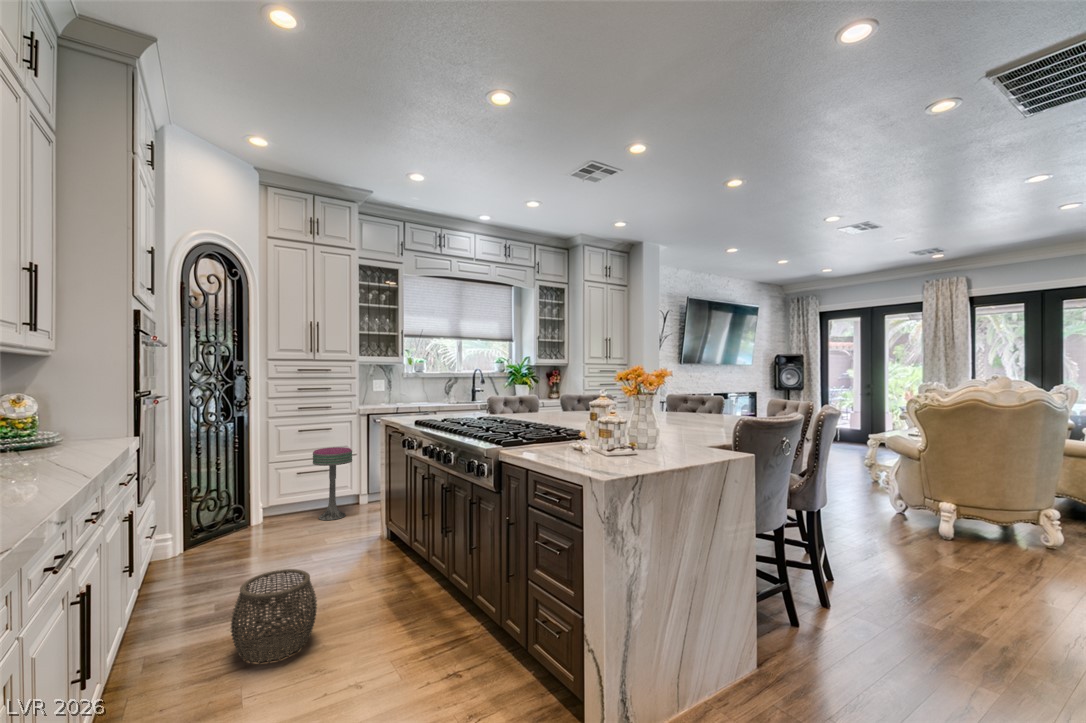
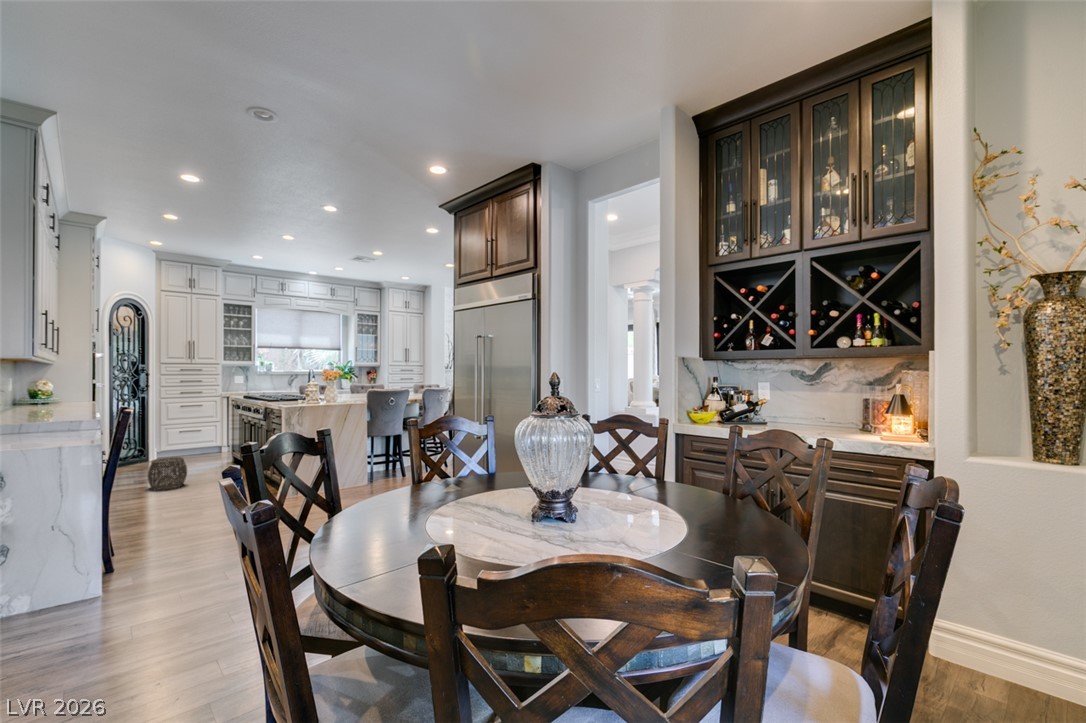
bar stool: present [313,447,352,520] -> none [190,416,217,458]

